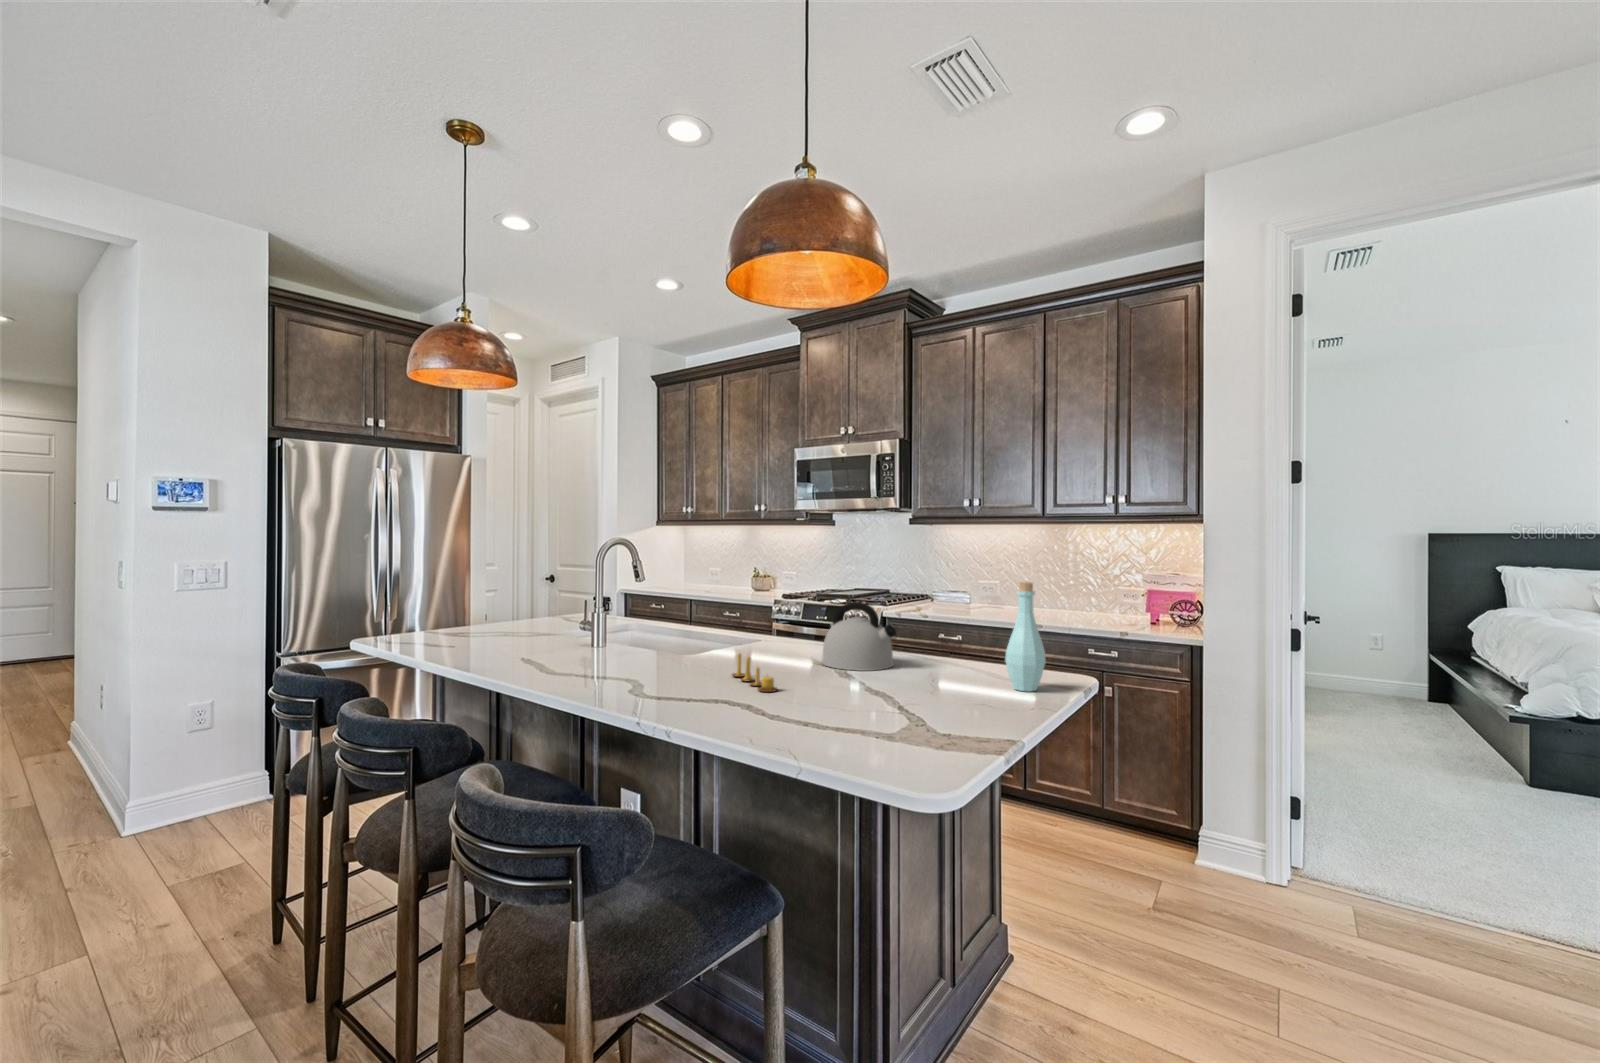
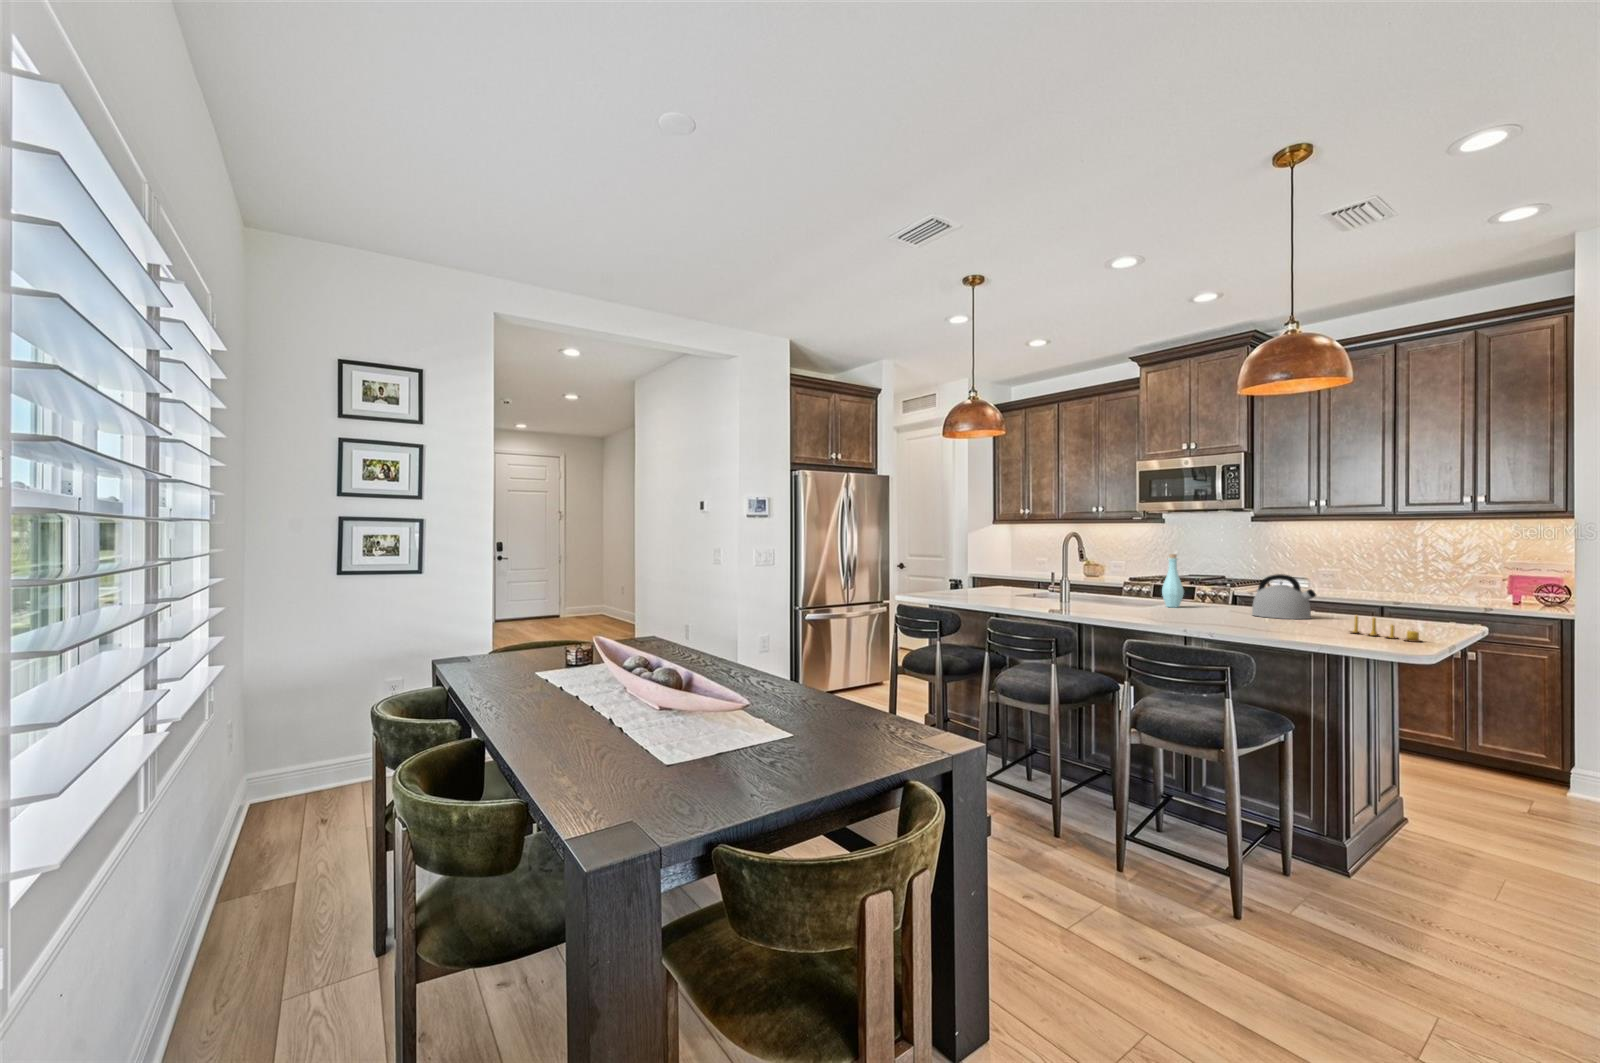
bottle: present [1005,582,1046,691] -> present [1162,554,1184,607]
candle: present [732,653,777,692] -> present [1350,615,1422,642]

